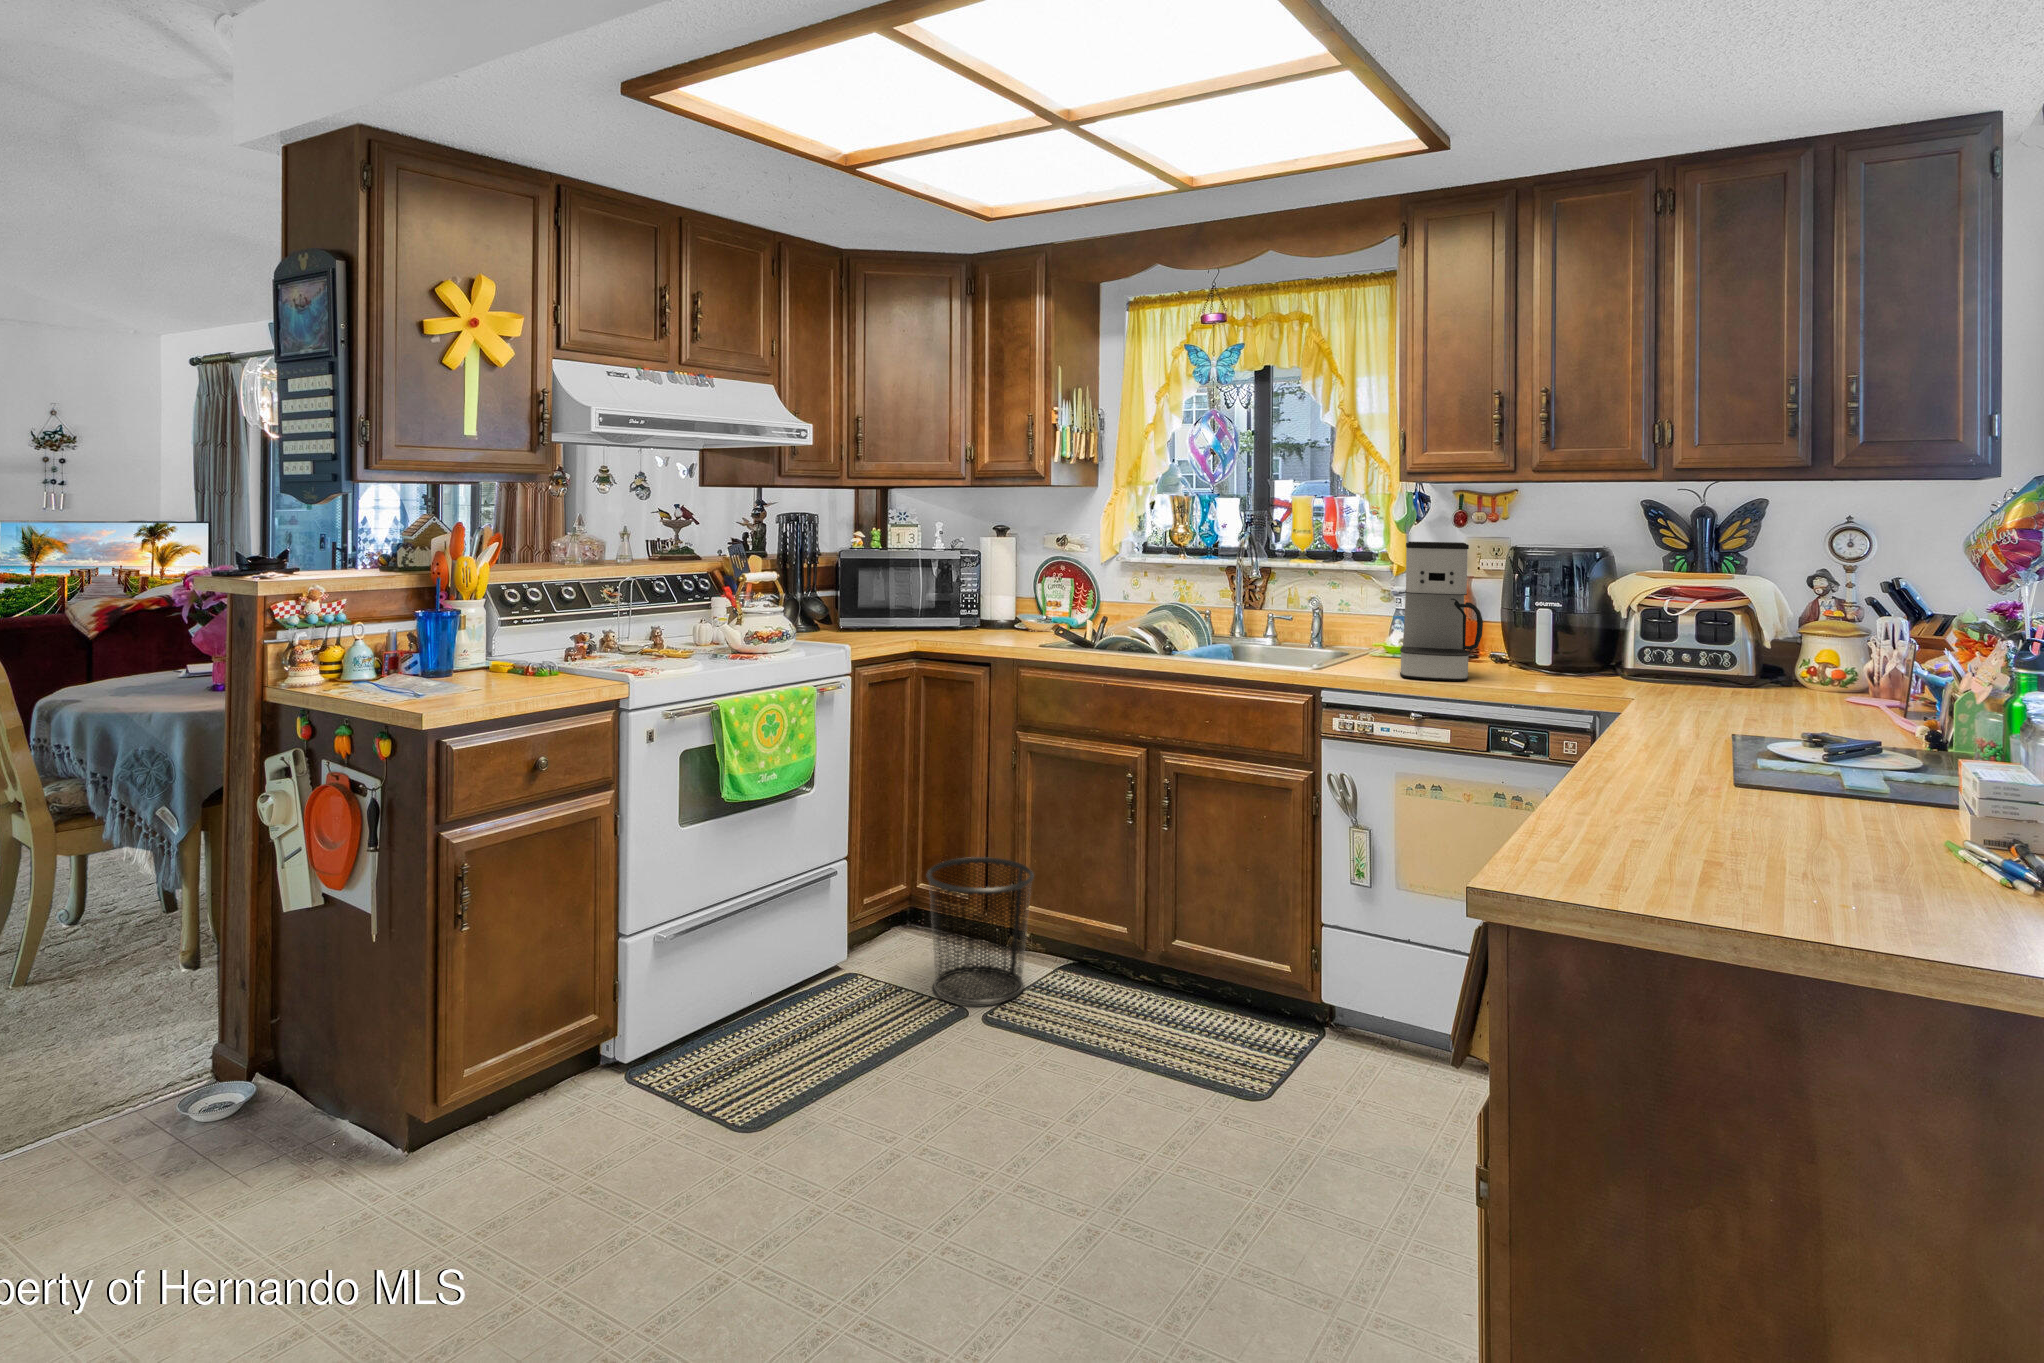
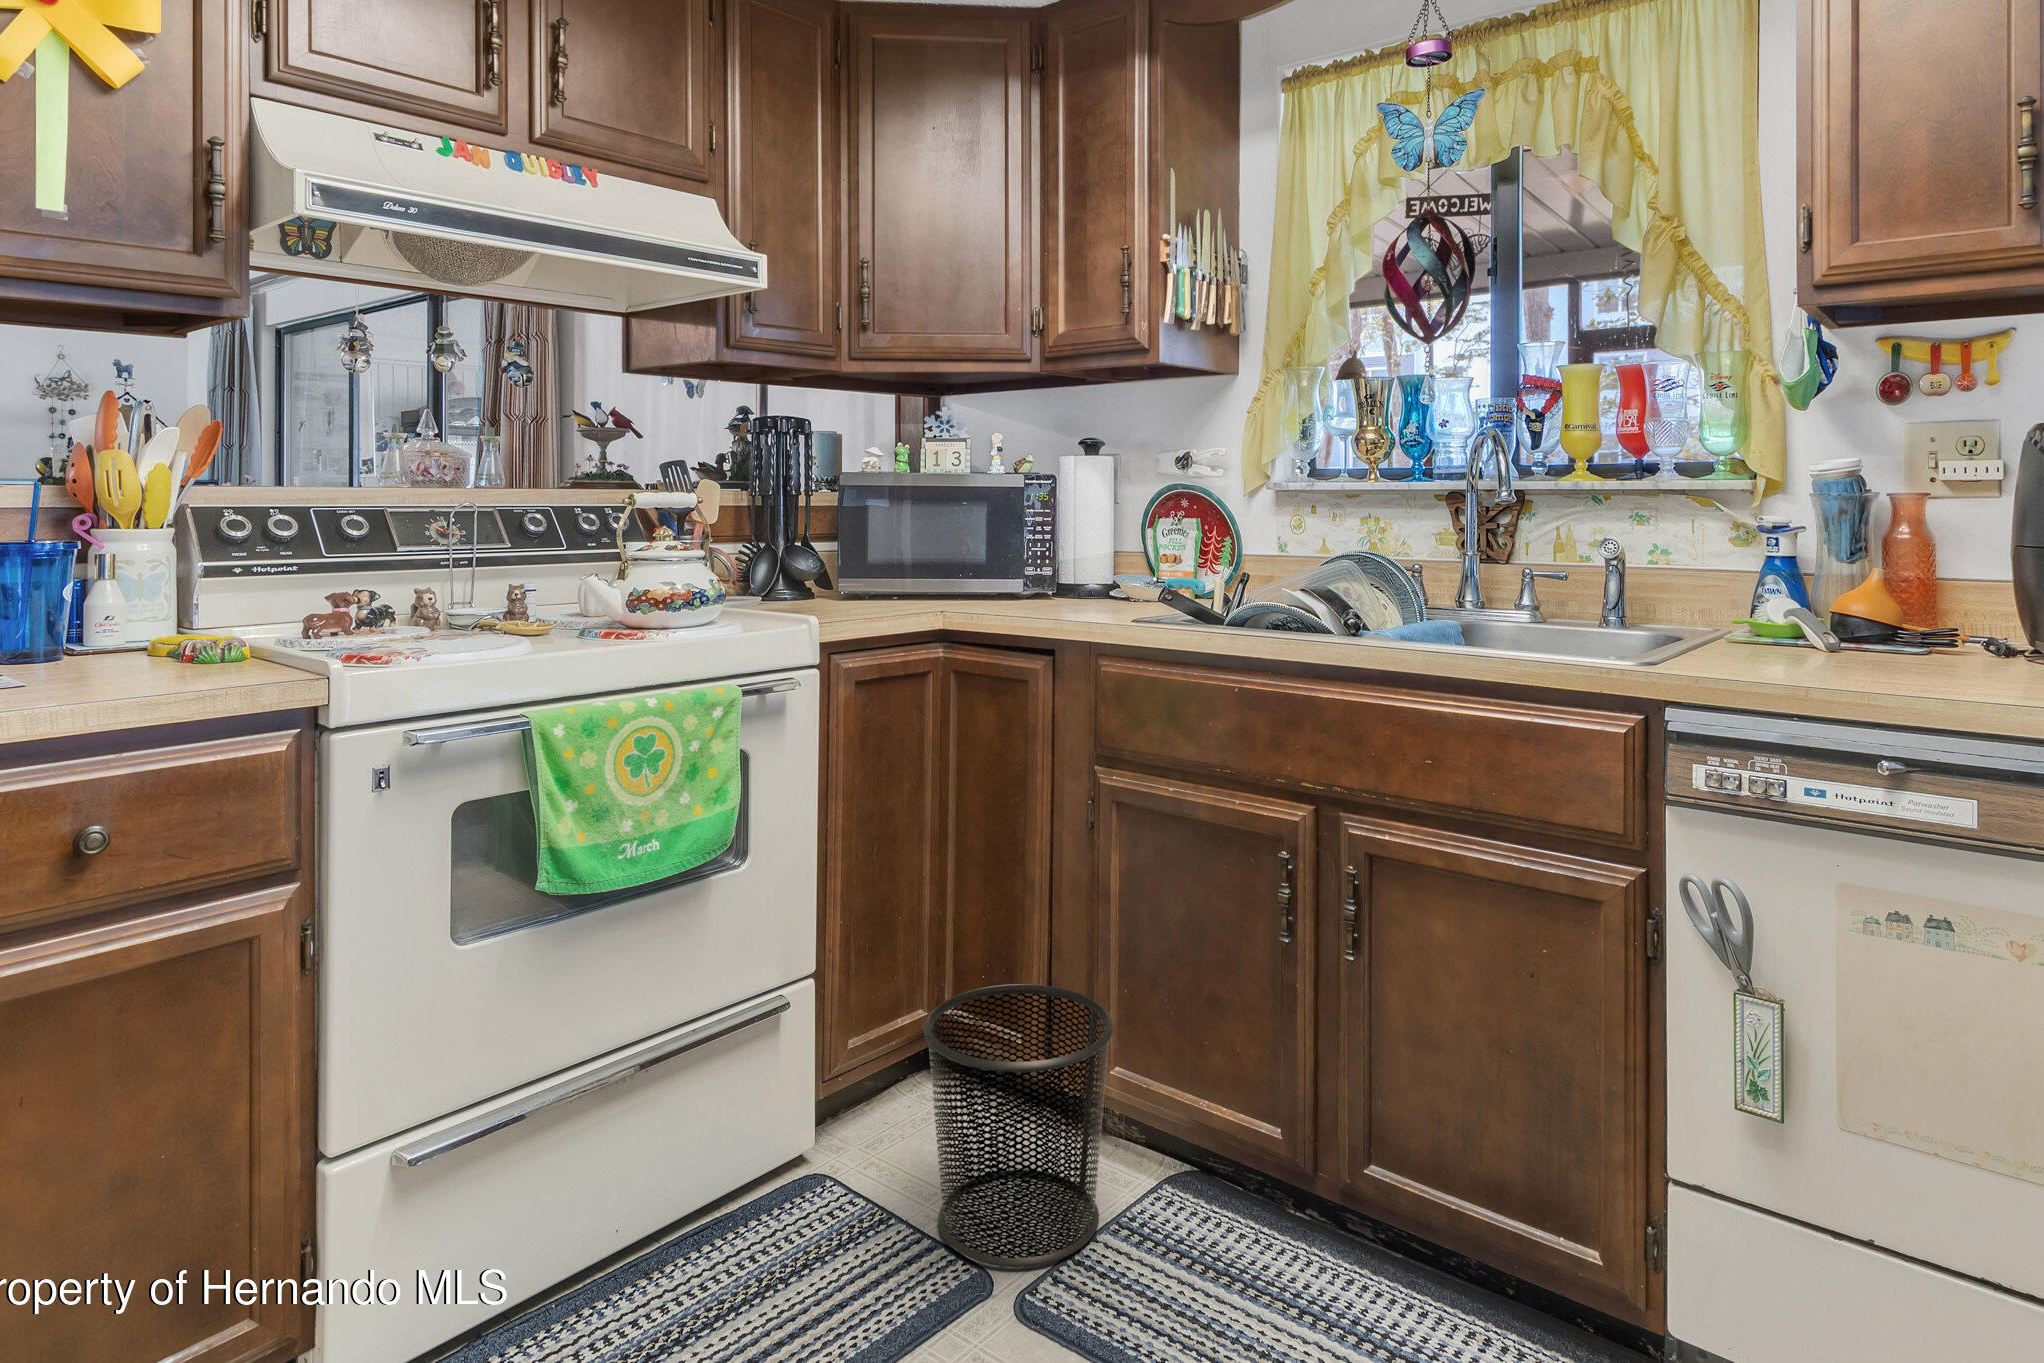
coffee maker: present [1400,541,1483,681] -> none [1815,409,2010,692]

